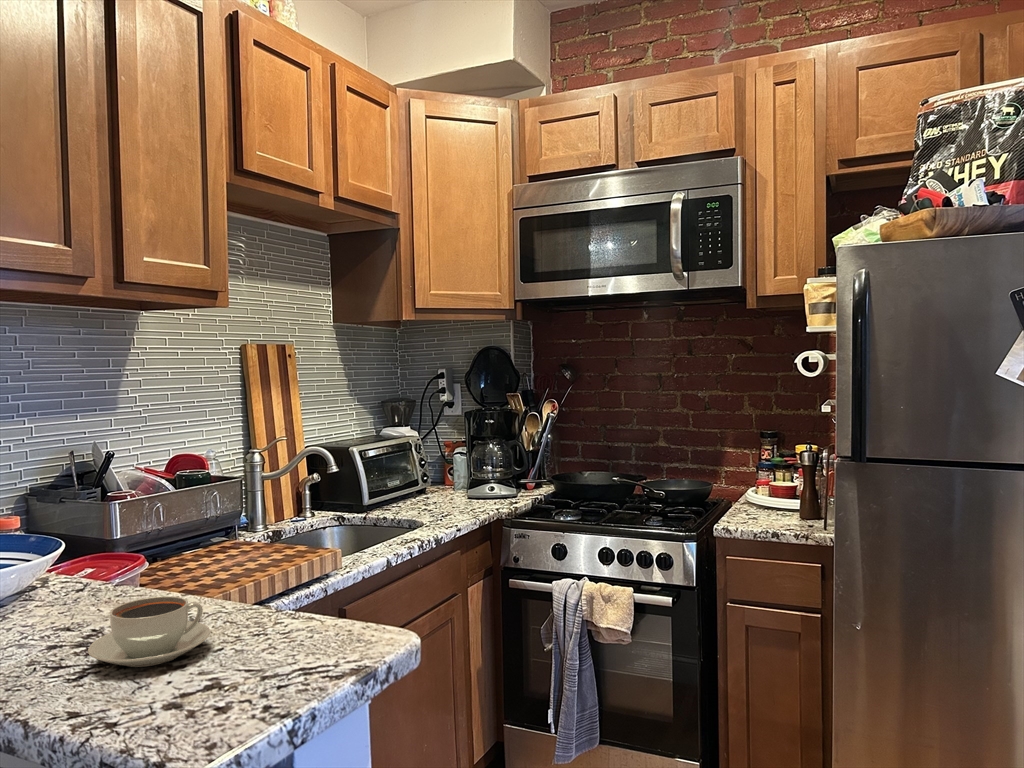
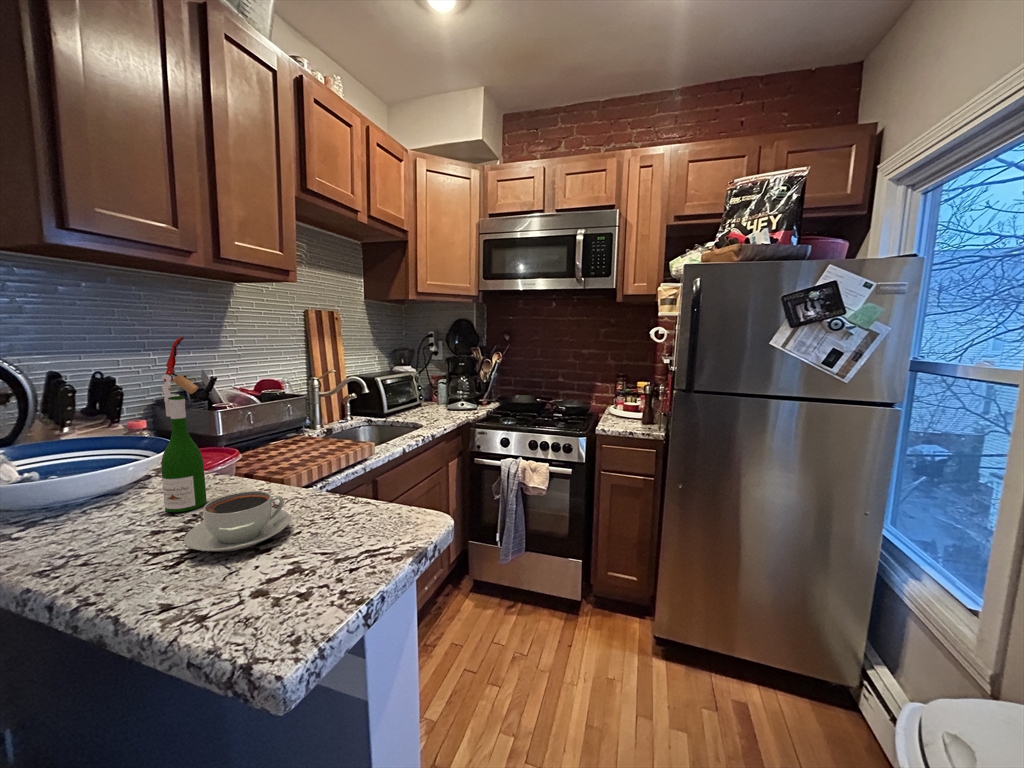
wine bottle: none [57,402,129,628] -> present [161,337,207,512]

